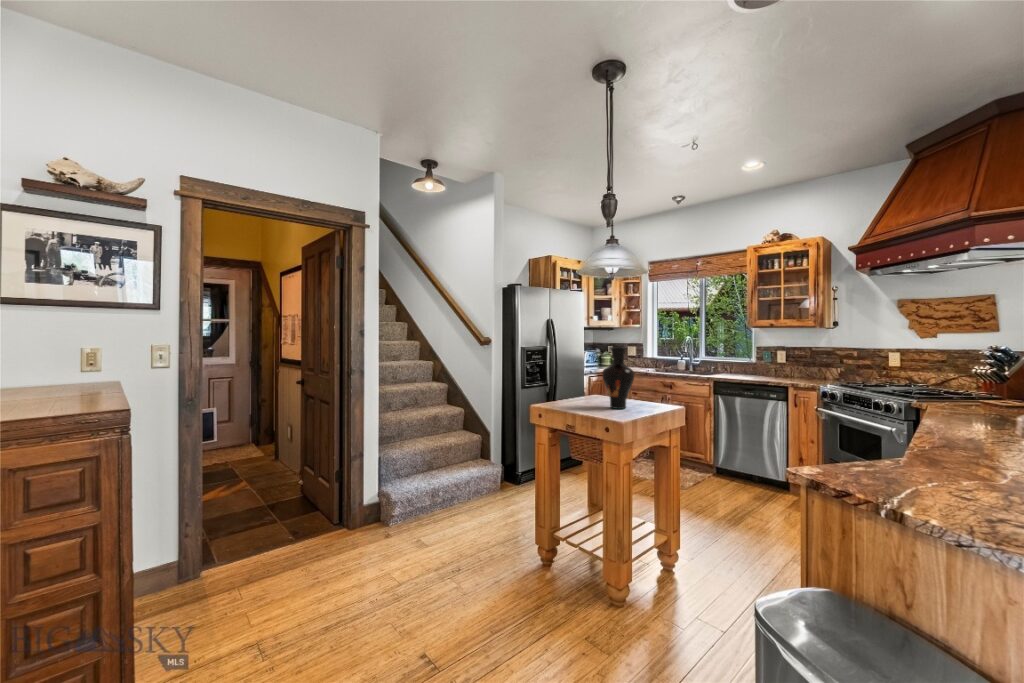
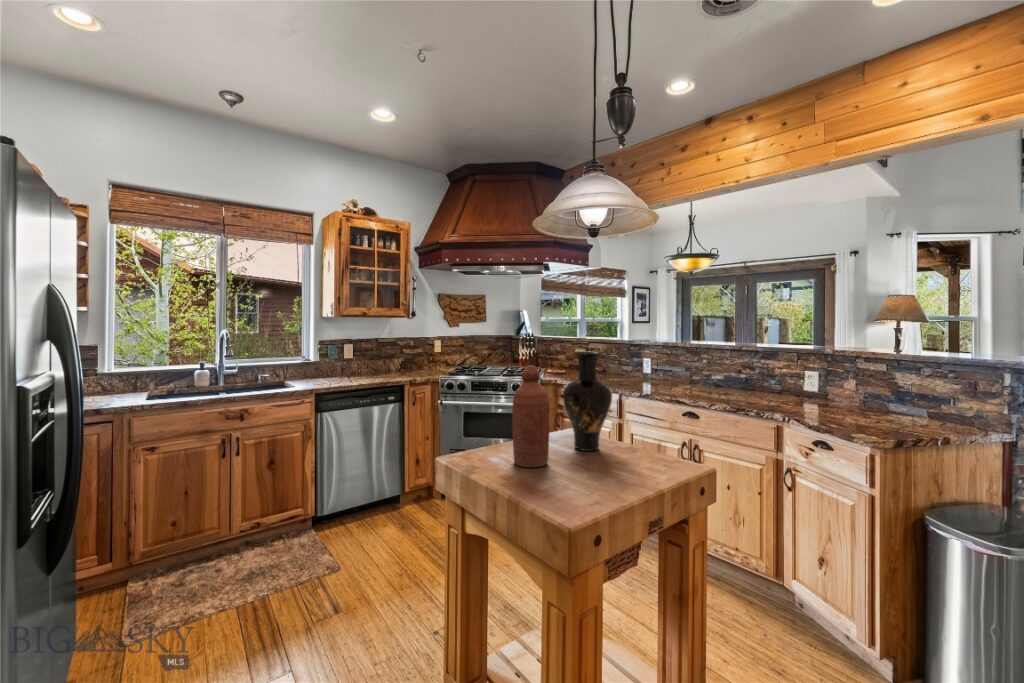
bottle: none [574,352,593,403] -> present [512,365,550,468]

